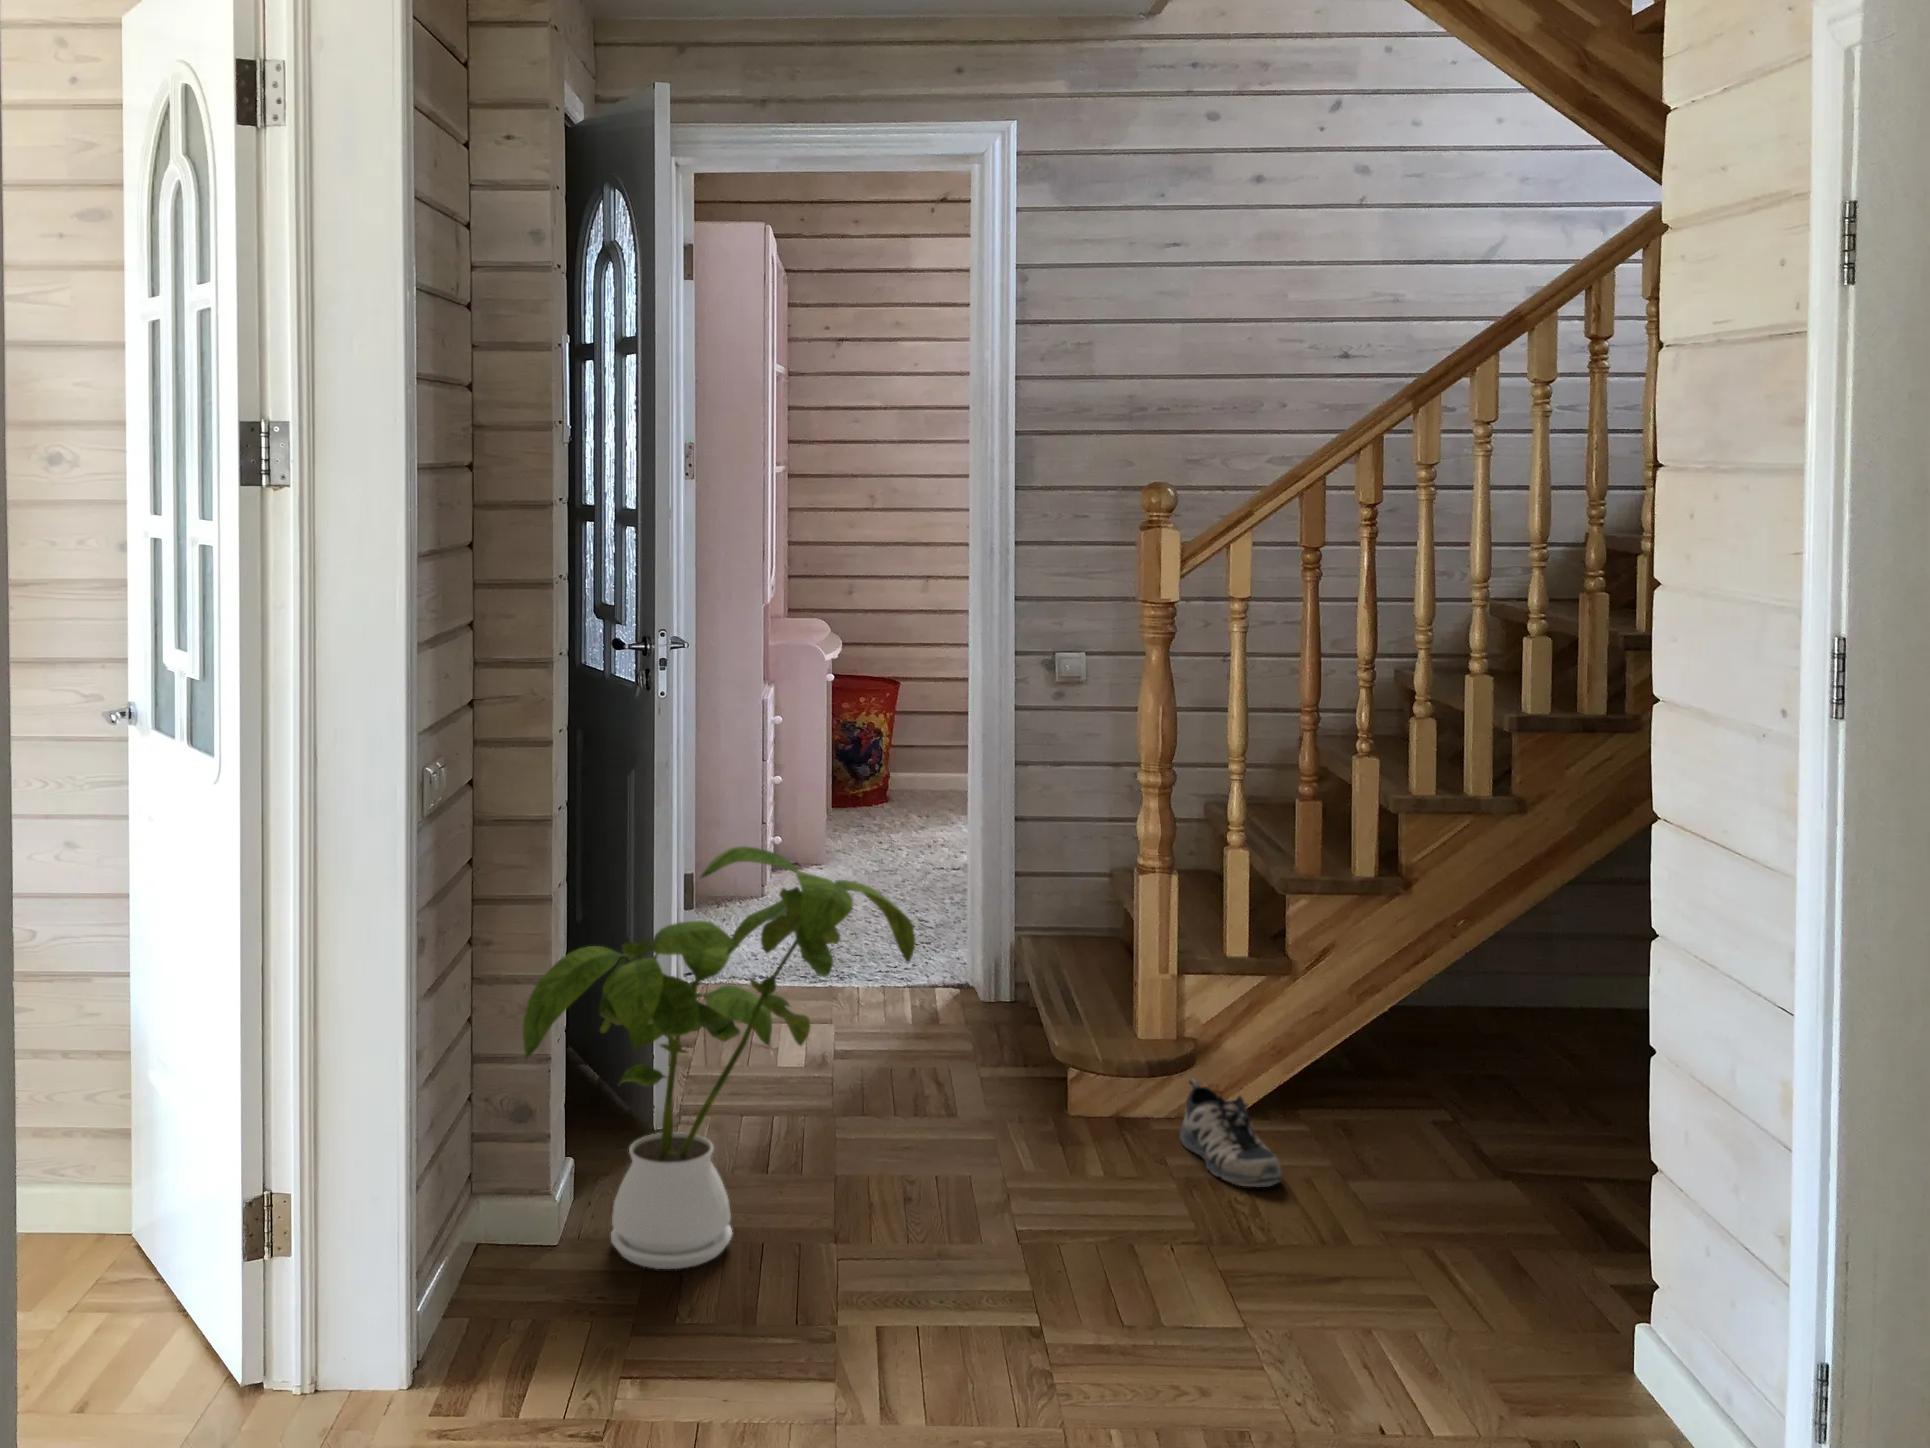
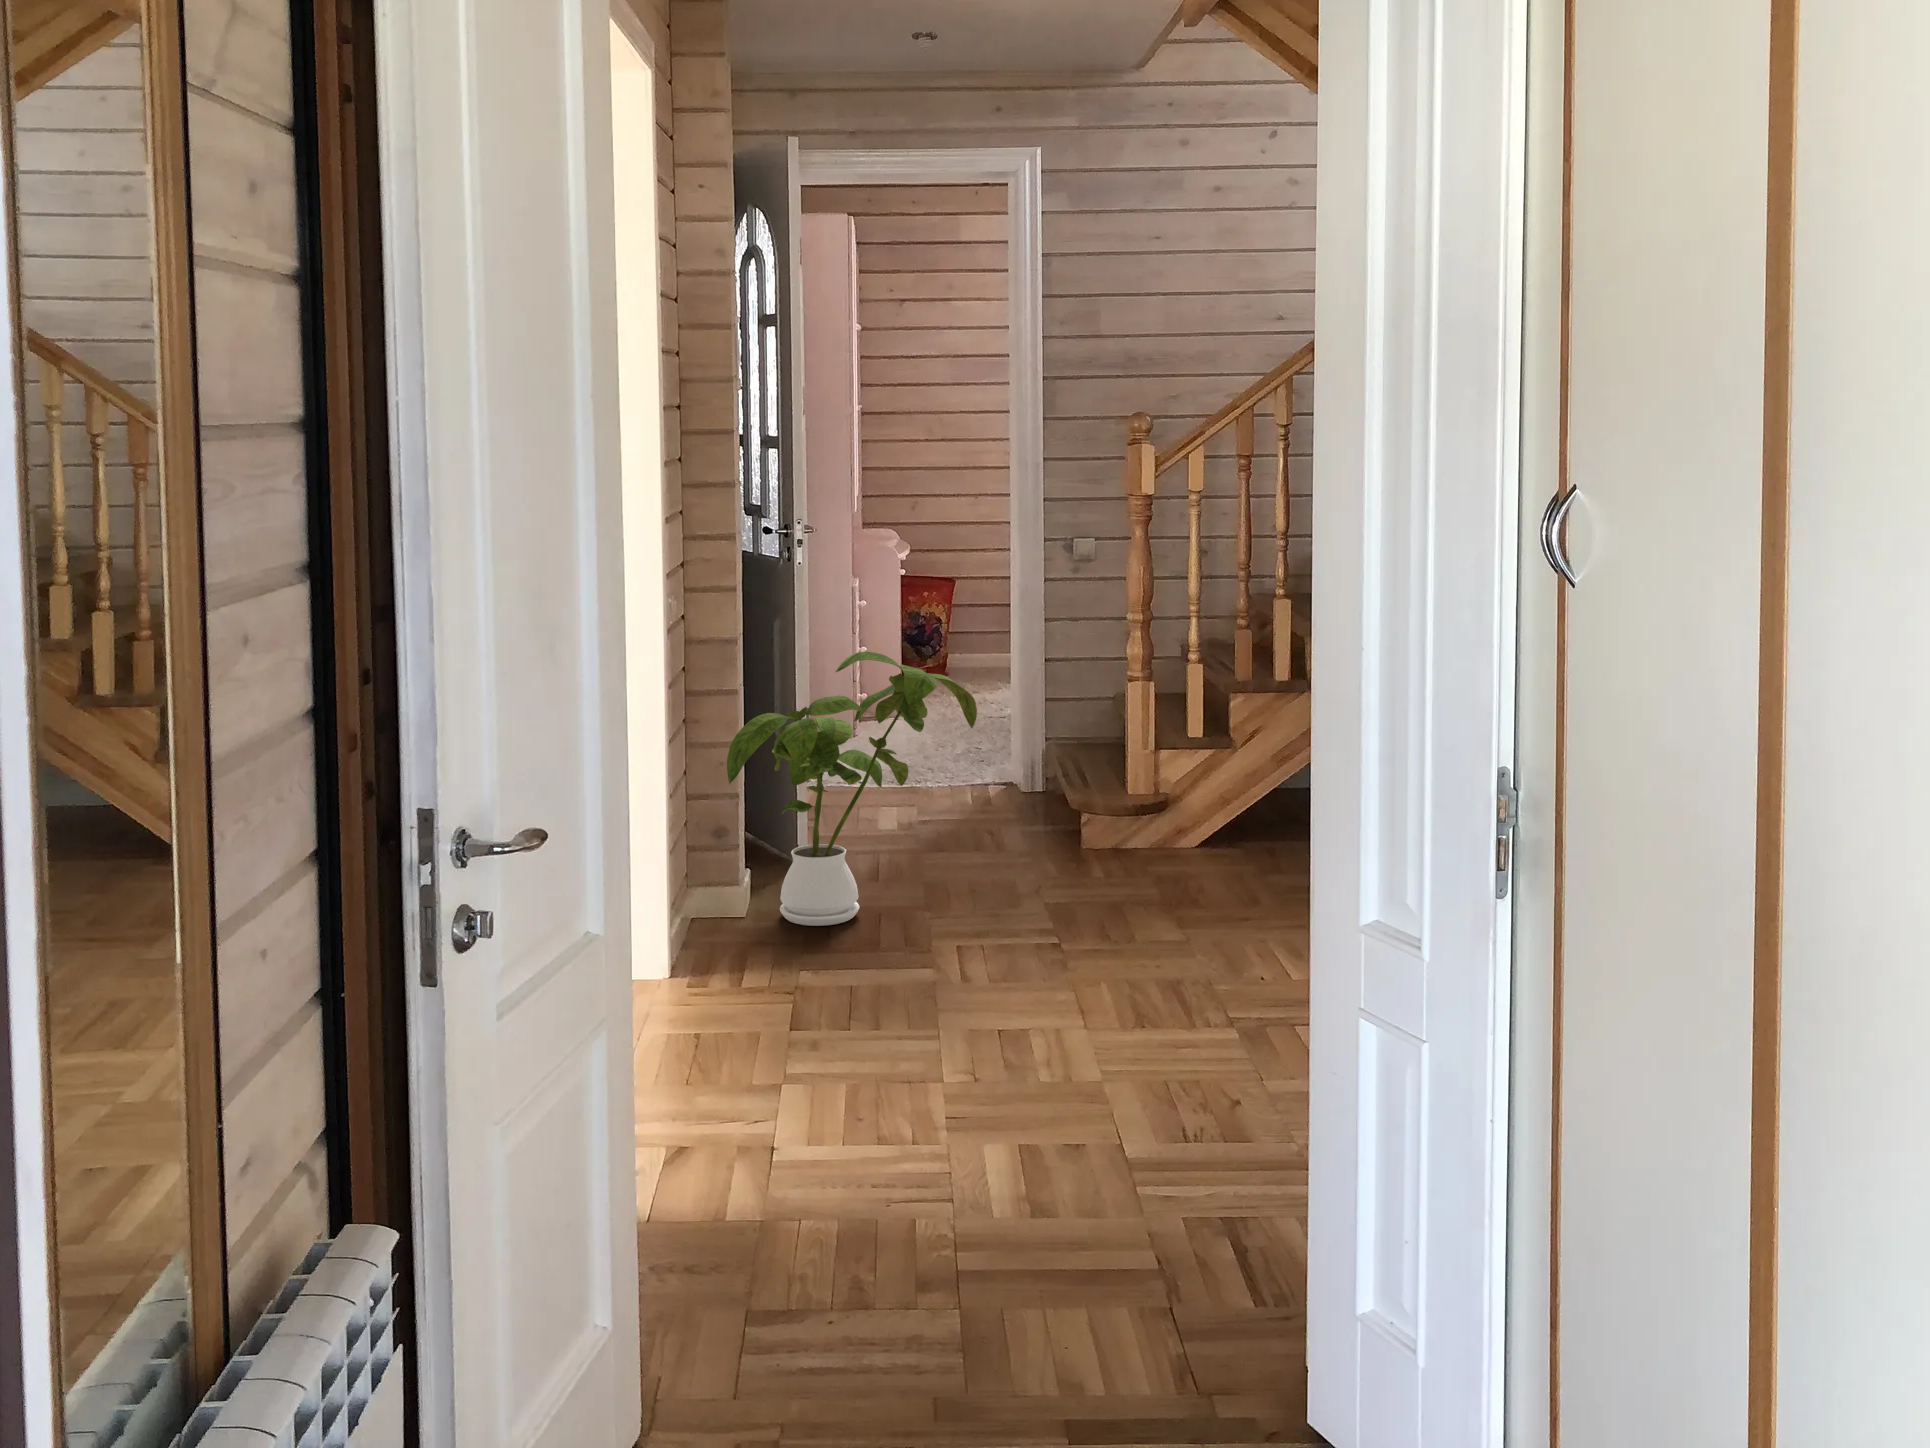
shoe: present [1180,1080,1282,1187] -> none [1158,821,1224,882]

